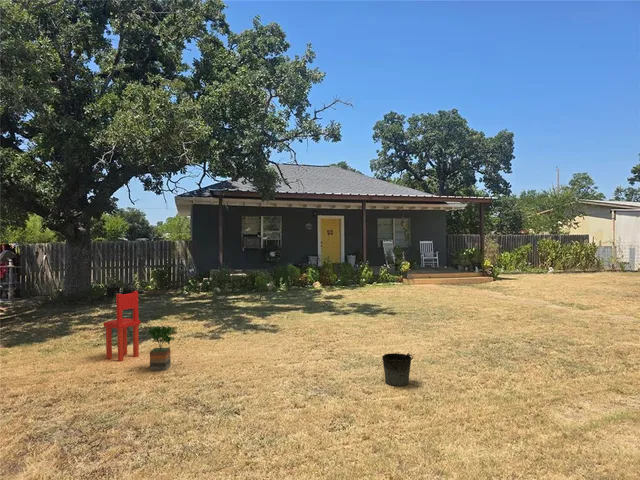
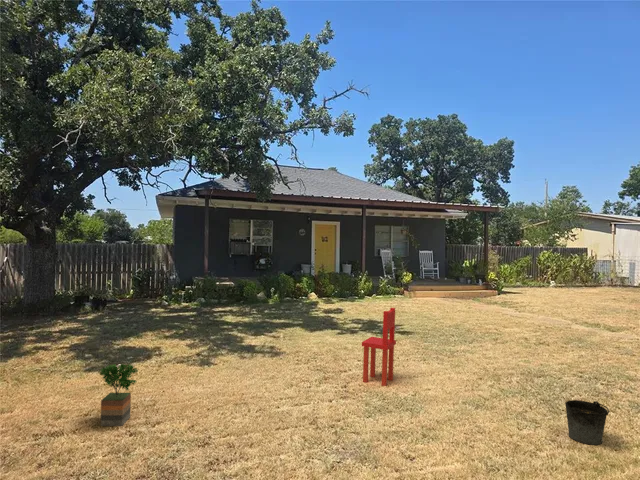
chair: present [103,291,140,361] -> present [362,308,396,386]
bucket: present [382,353,413,386] -> present [565,400,610,445]

